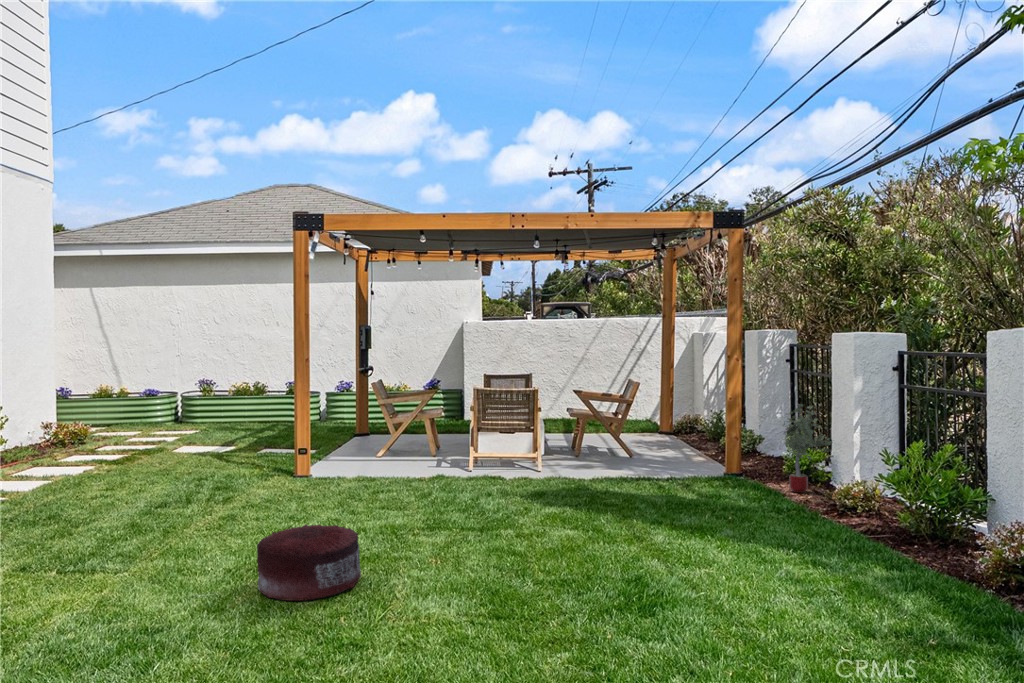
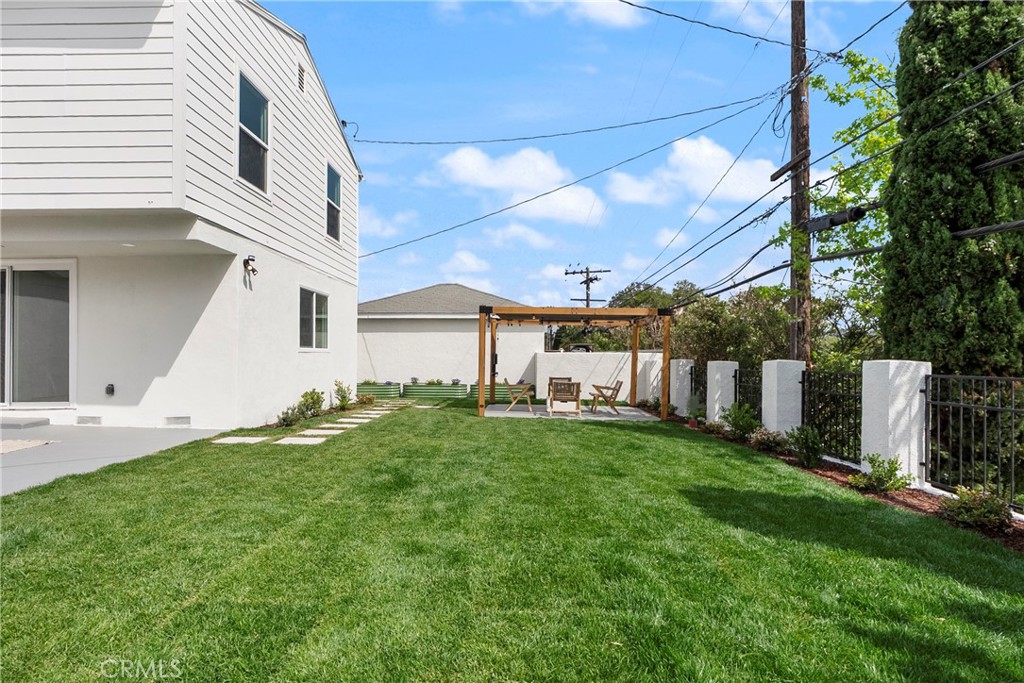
pouf: present [257,524,361,601] -> none [499,424,533,447]

